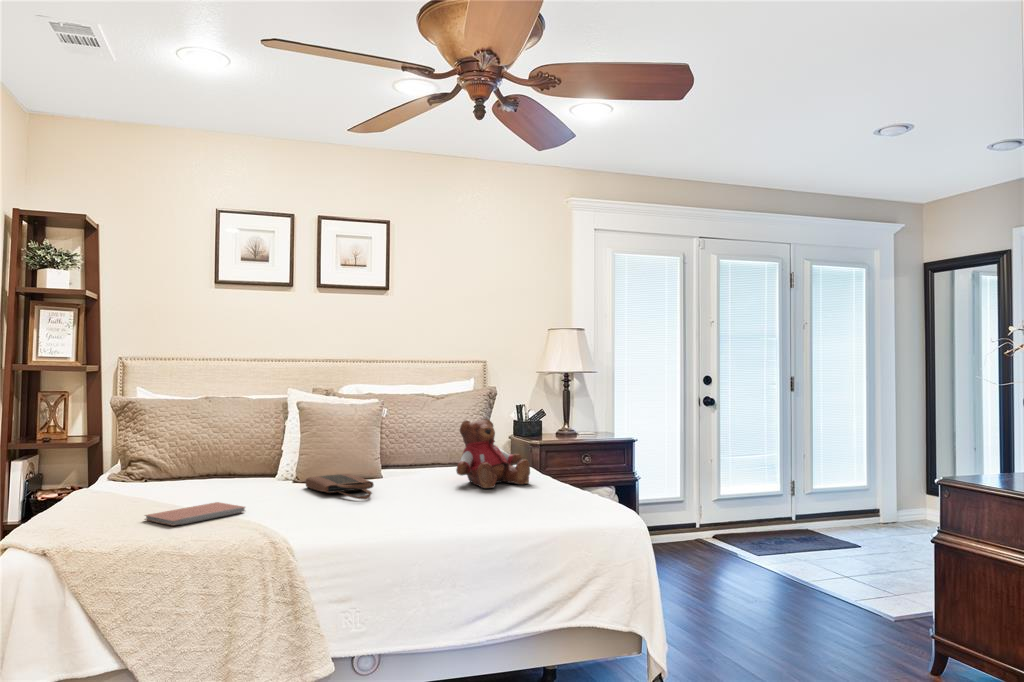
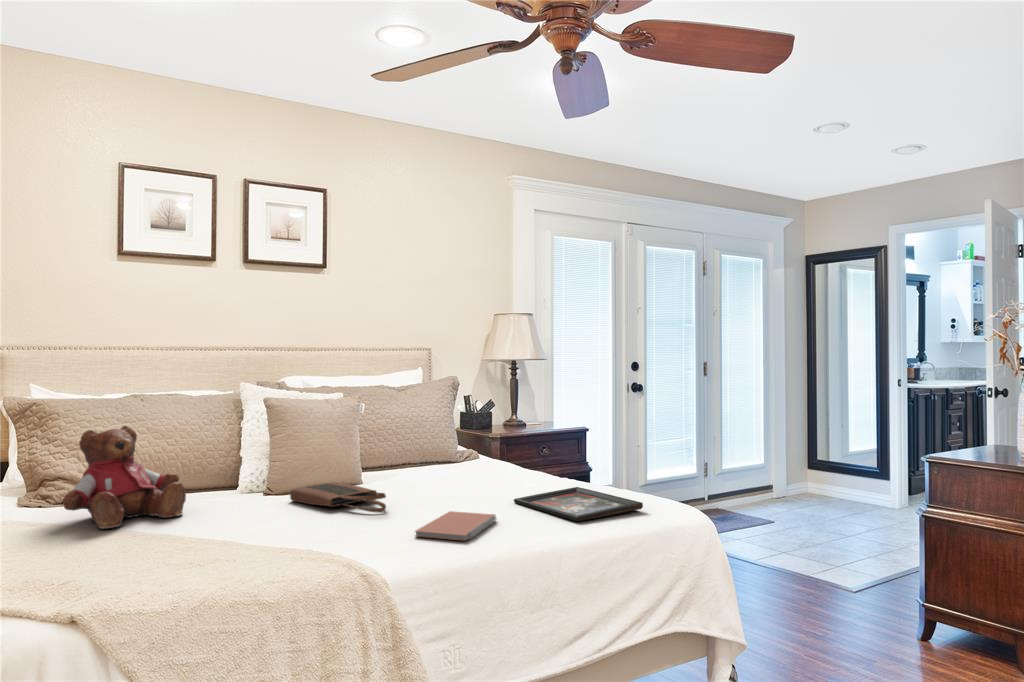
teddy bear: present [456,418,530,488] -> present [63,426,186,529]
decorative tray: none [488,488,595,516] -> present [514,487,643,521]
notebook: present [145,502,245,525] -> present [415,511,496,541]

